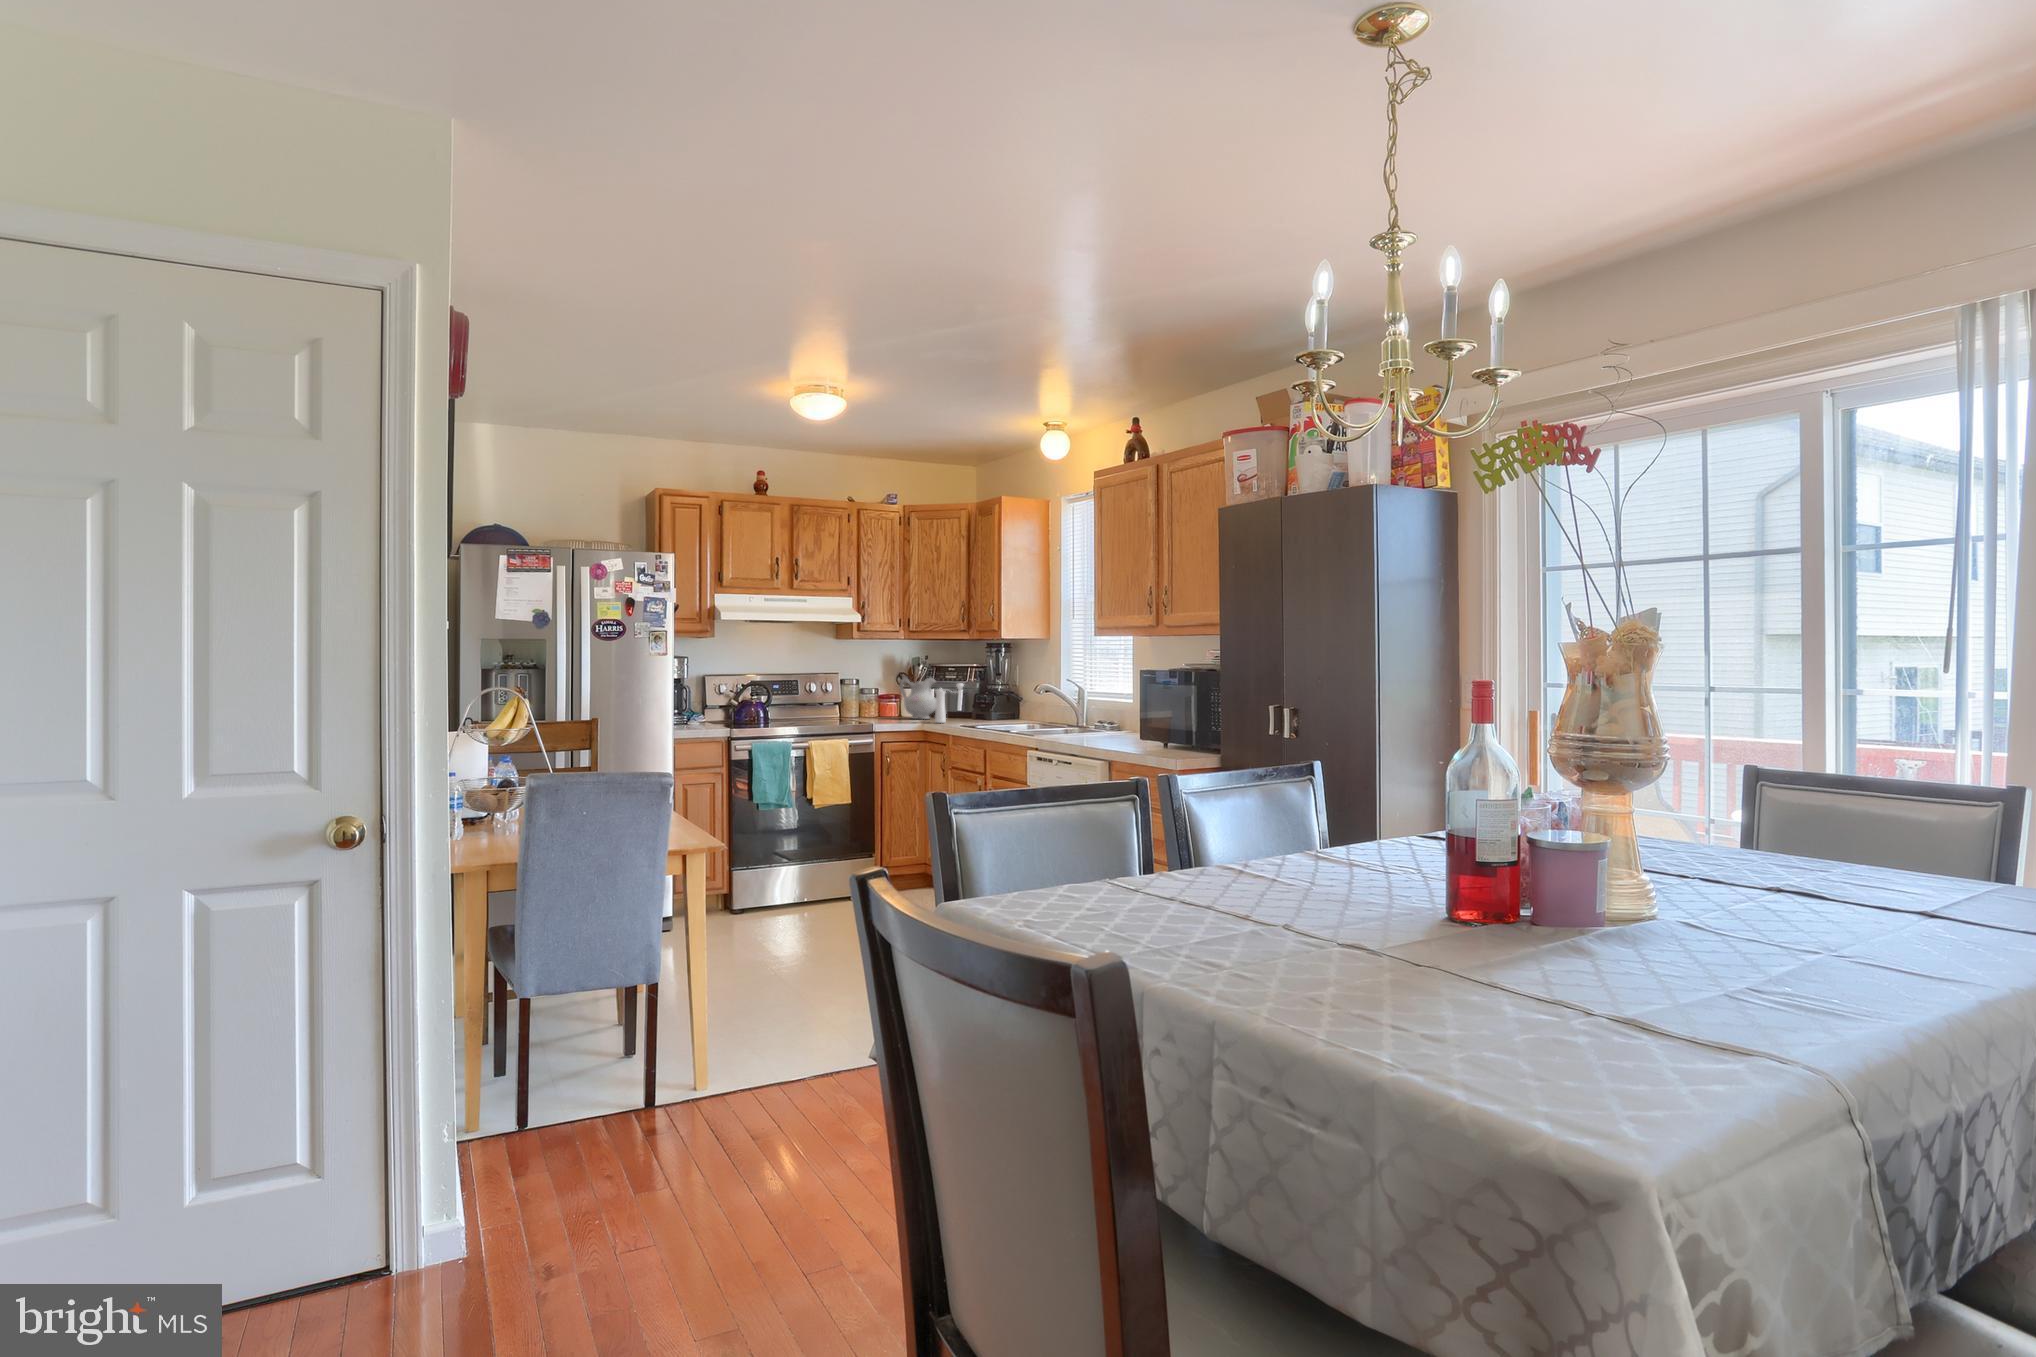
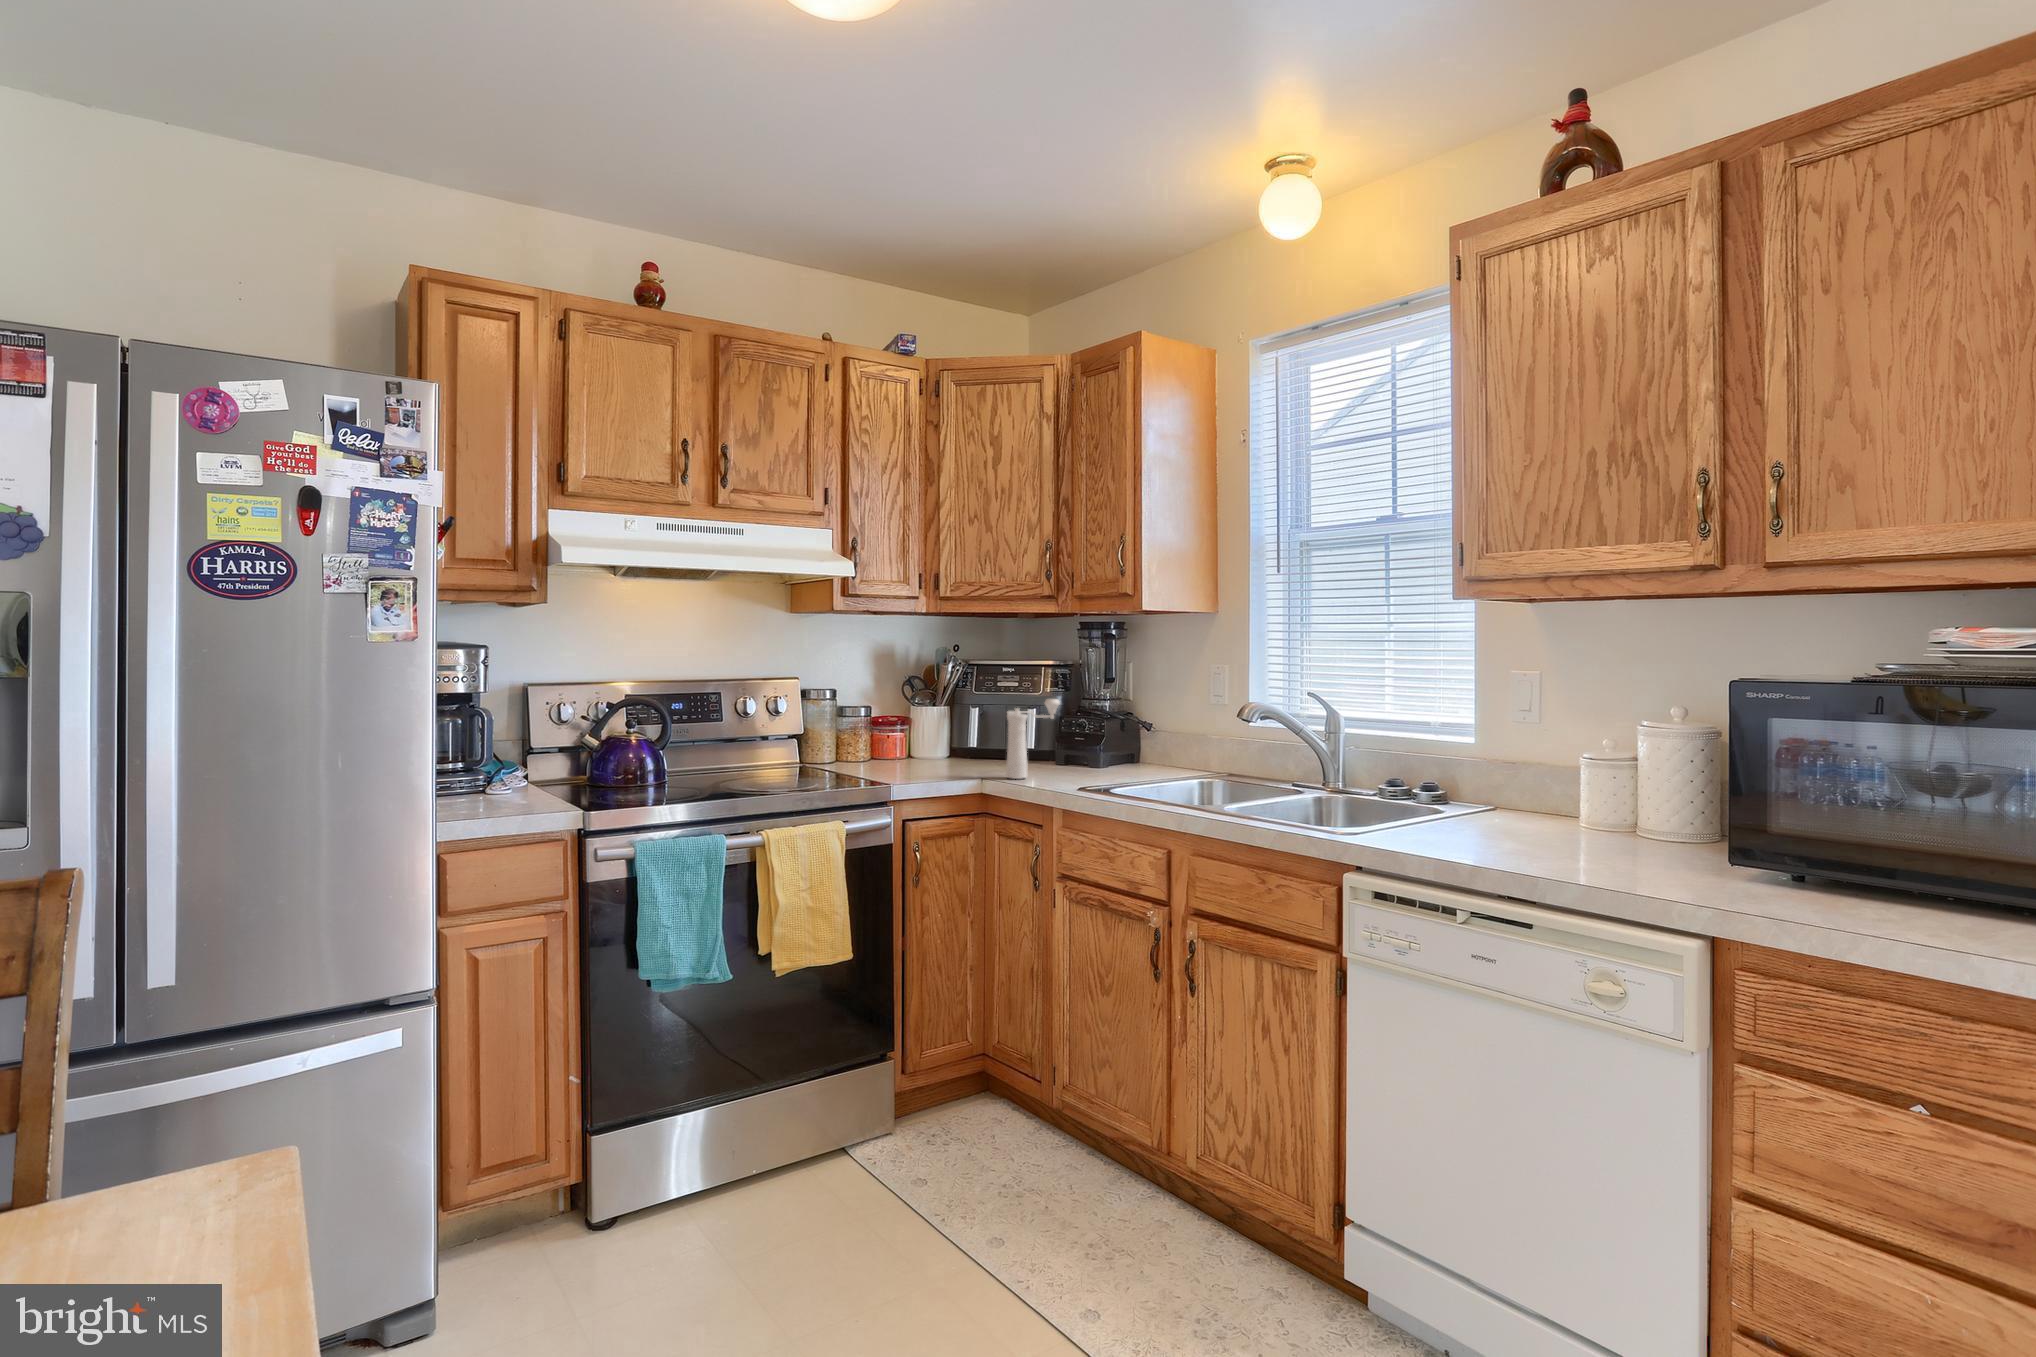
ceramic pitcher: present [900,677,936,719] -> none [921,684,992,766]

